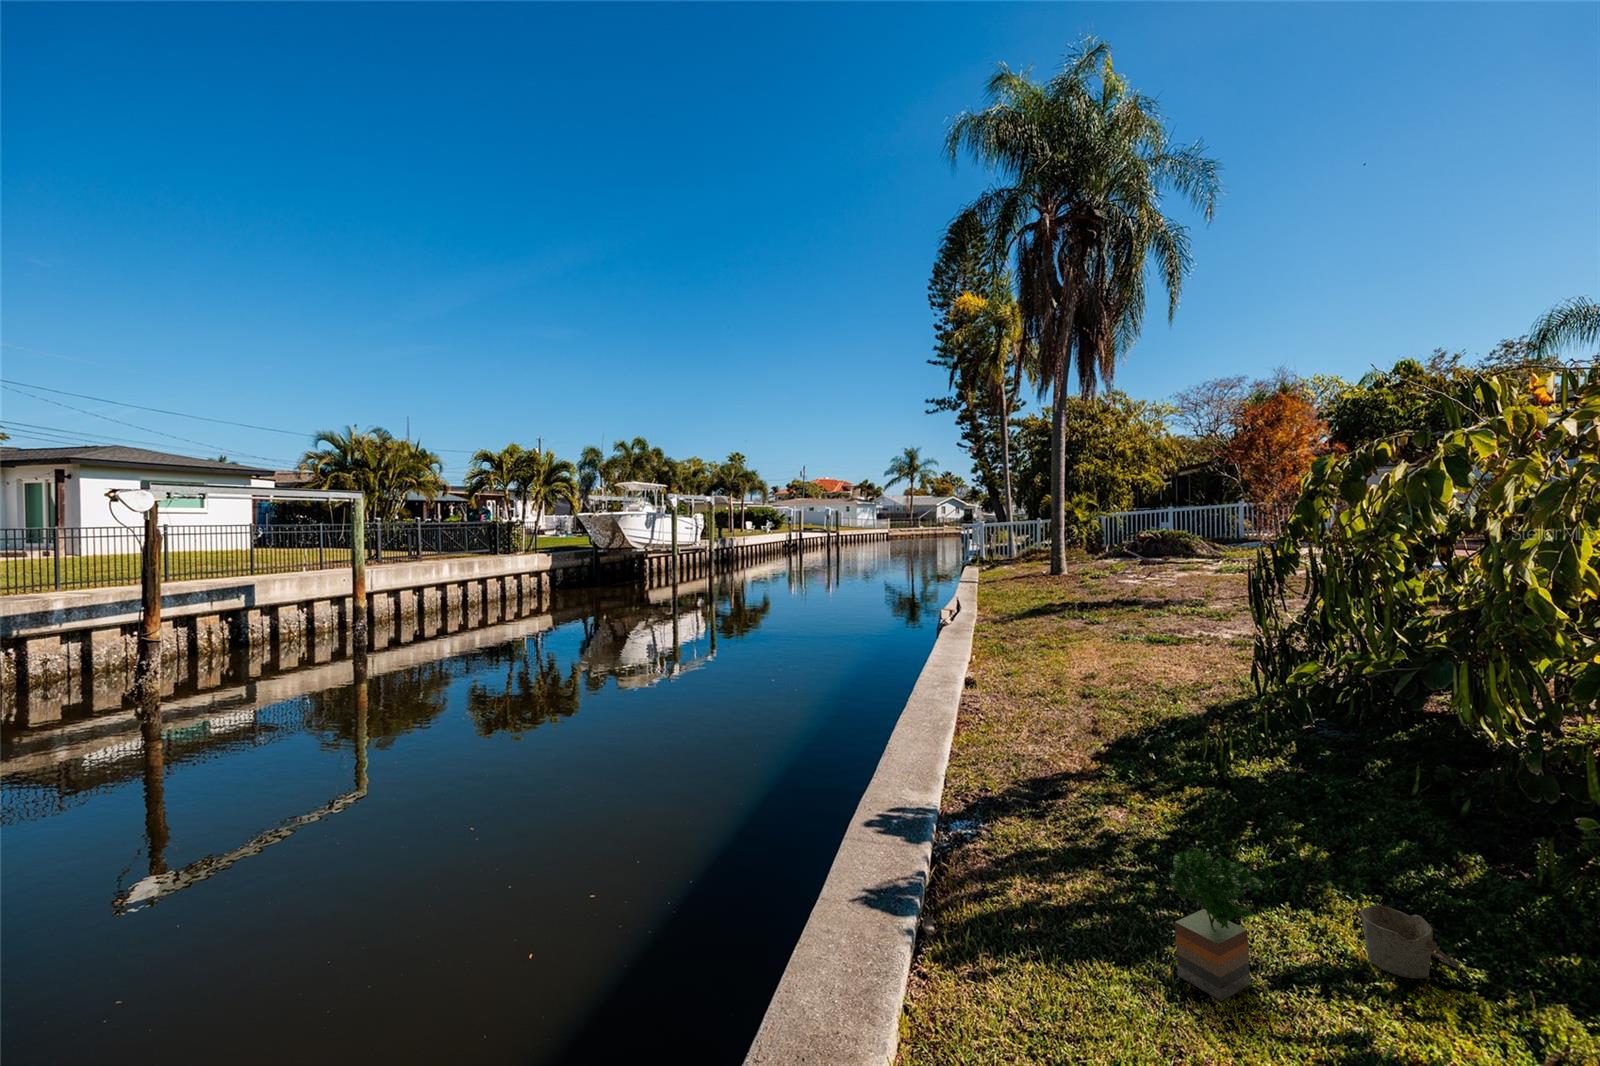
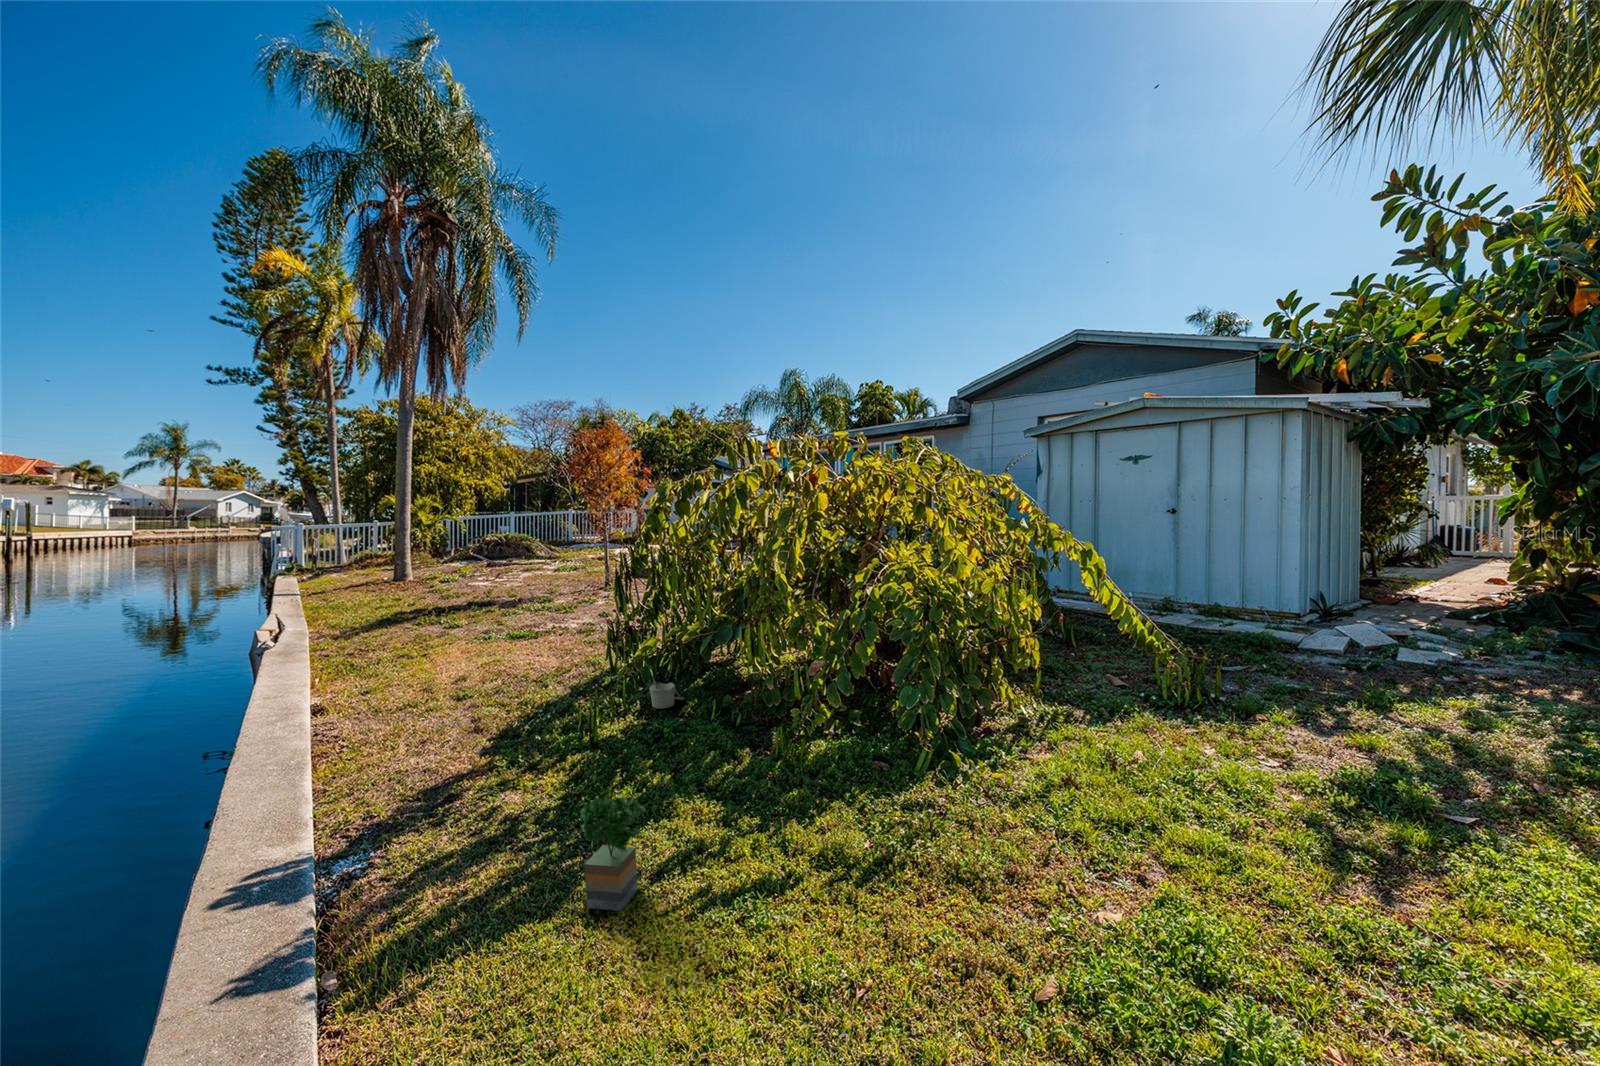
bucket: present [1360,906,1460,979] -> present [649,683,684,709]

